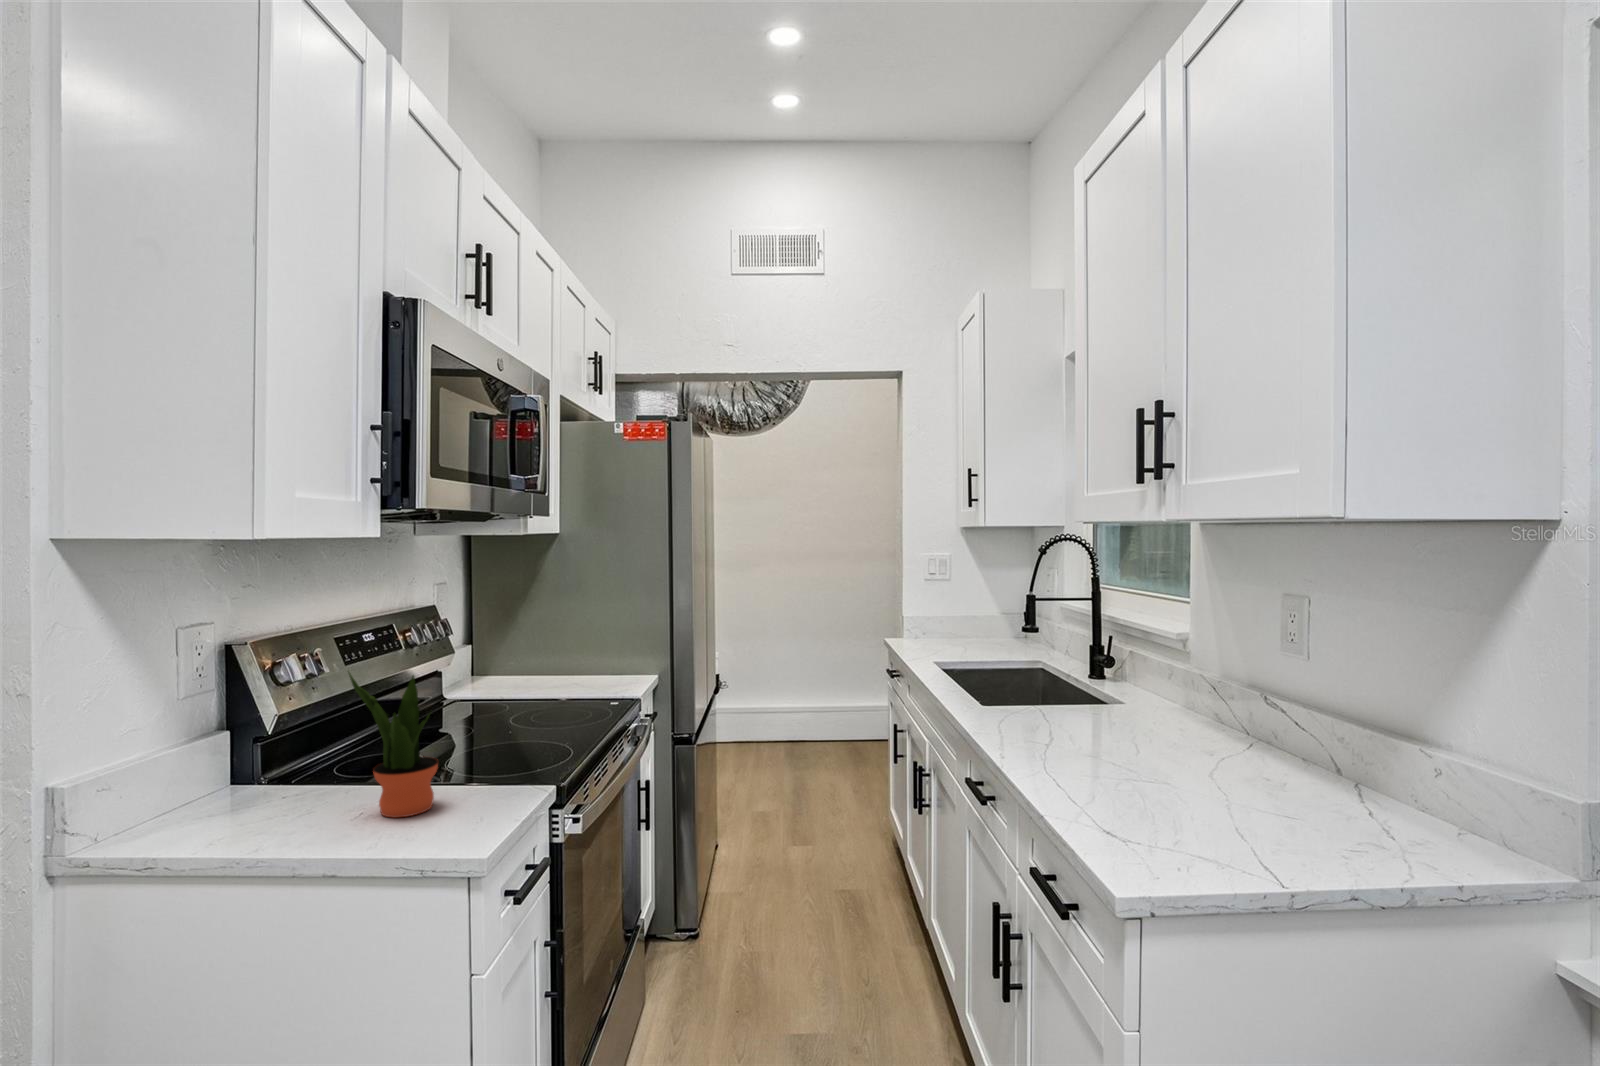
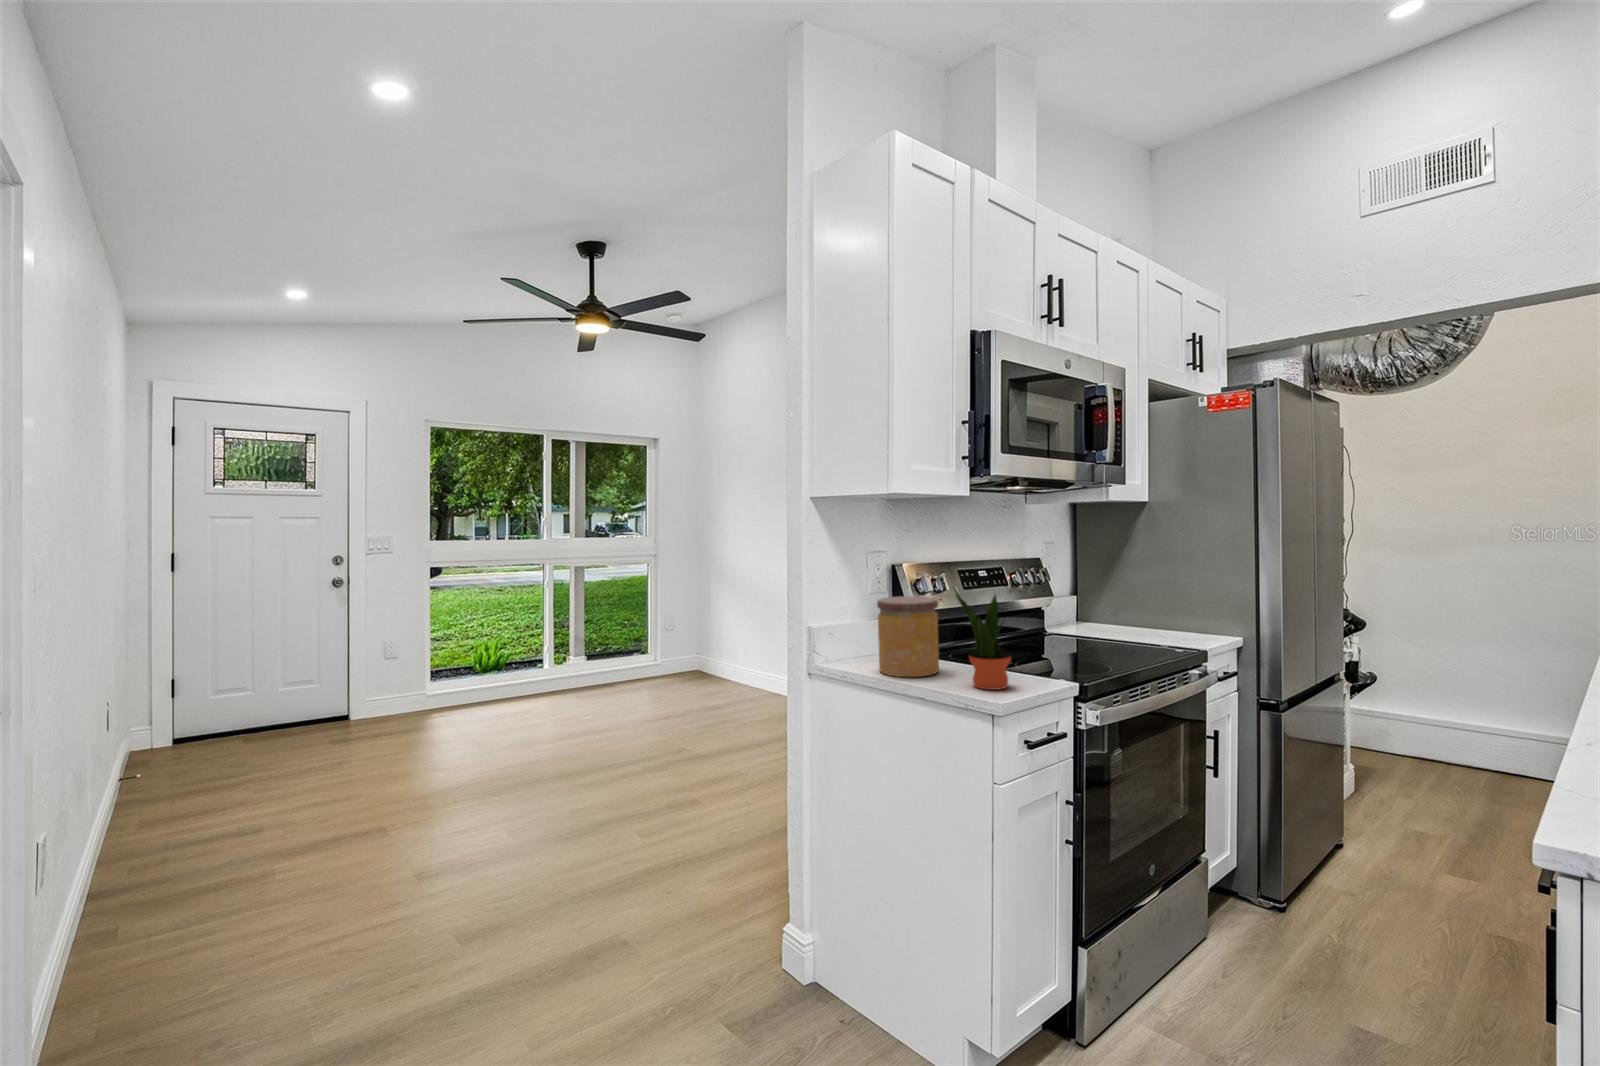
jar: none [202,686,316,824] -> present [877,596,939,677]

